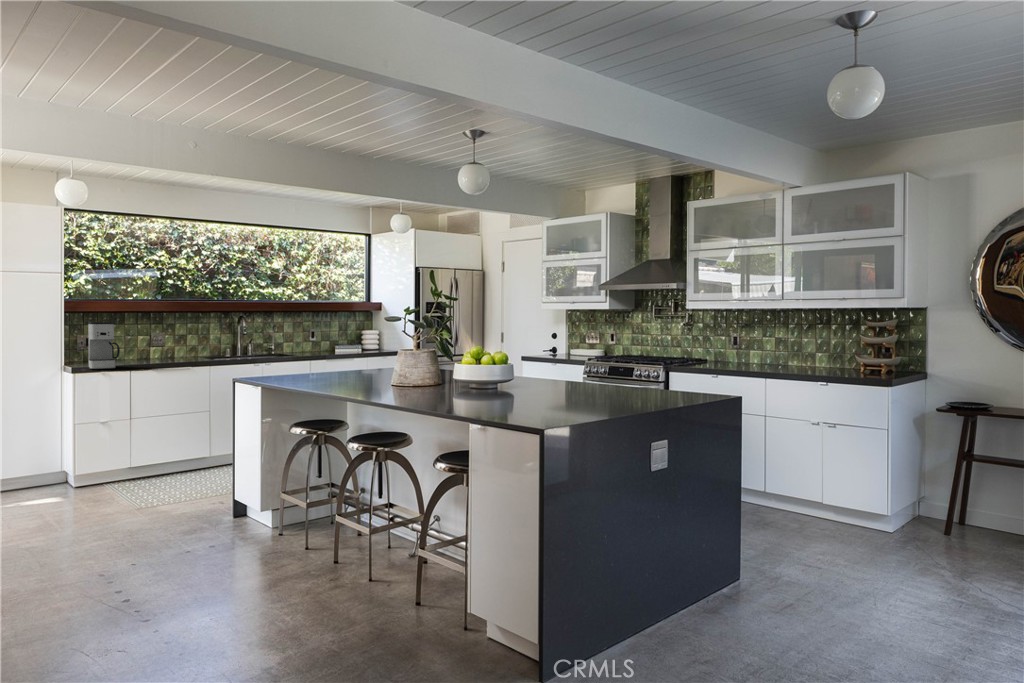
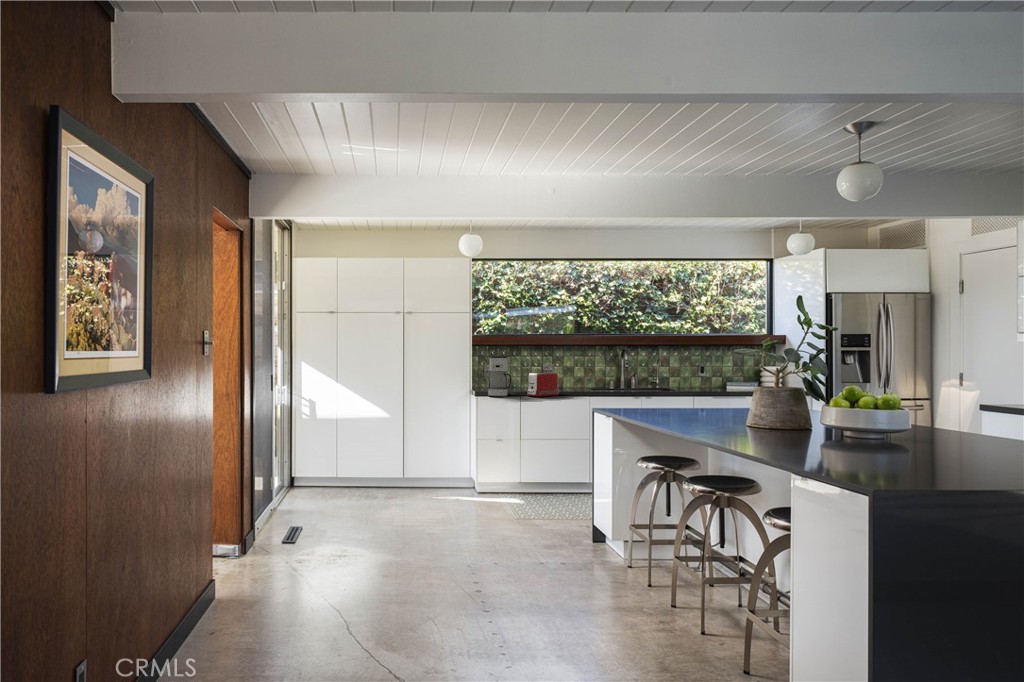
toaster: none [140,340,176,366] -> present [527,373,559,396]

